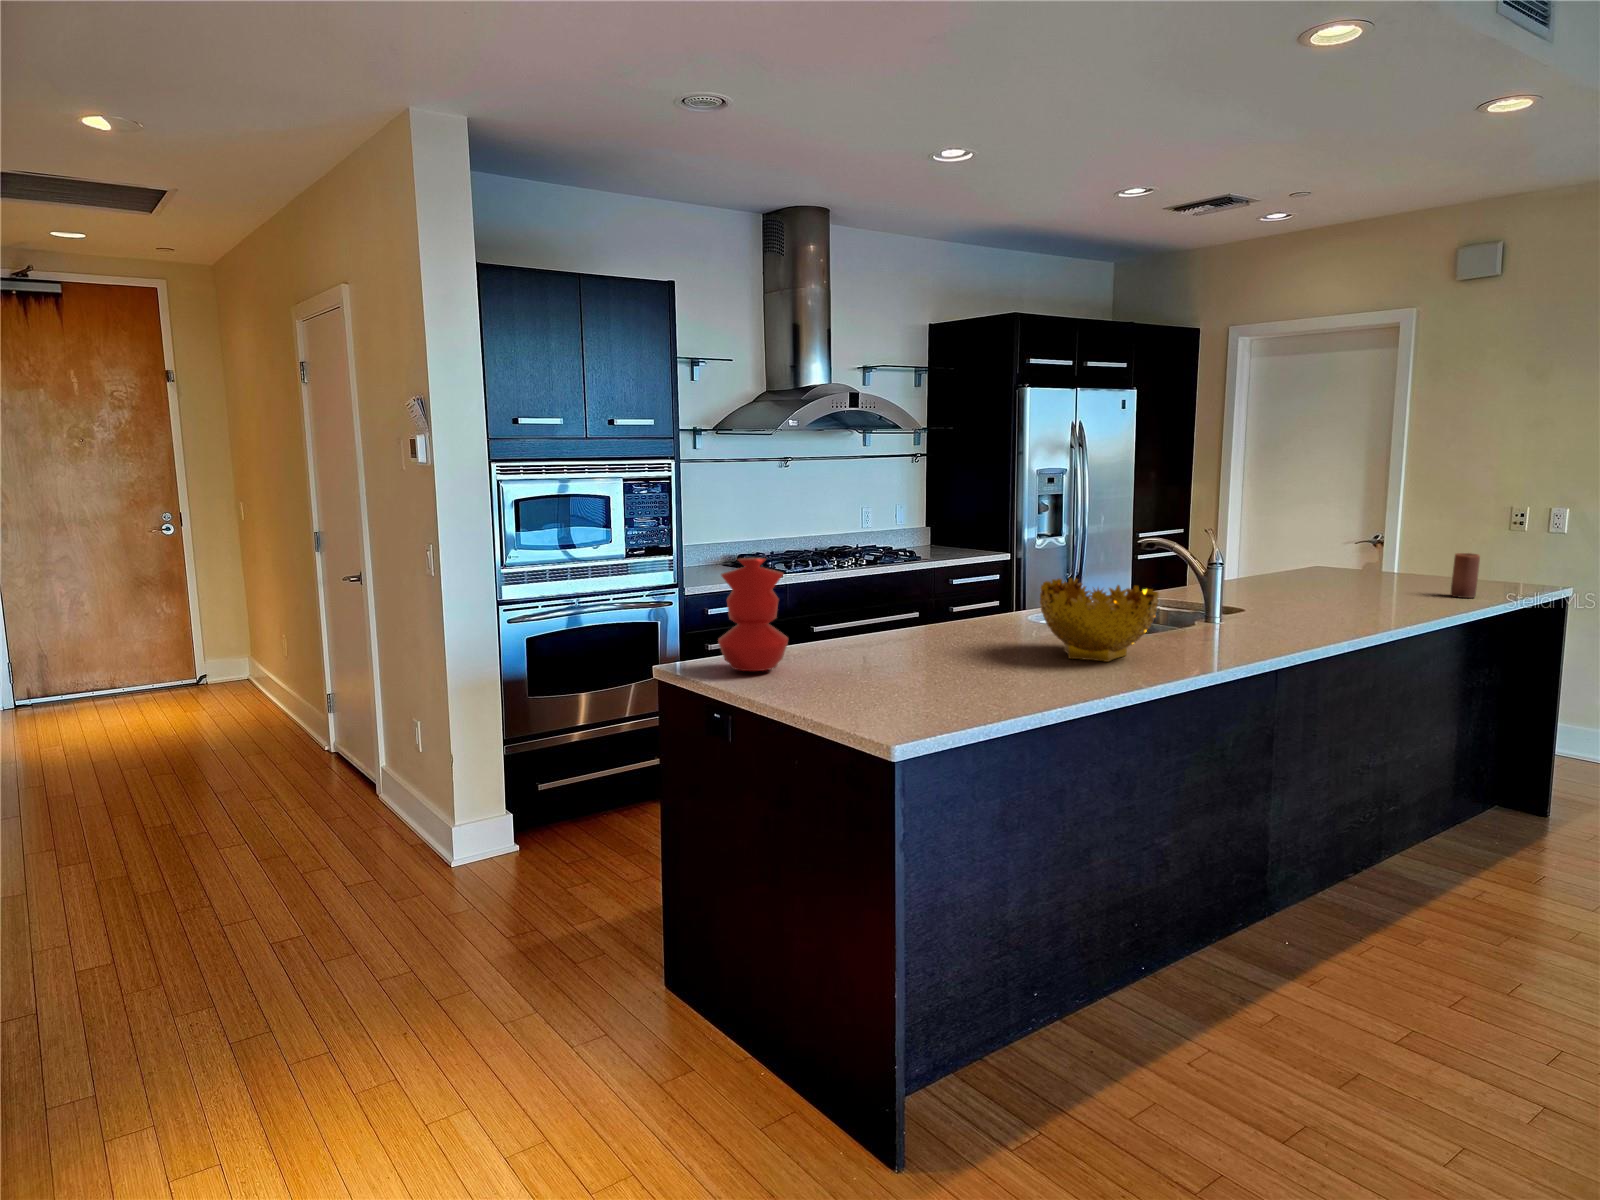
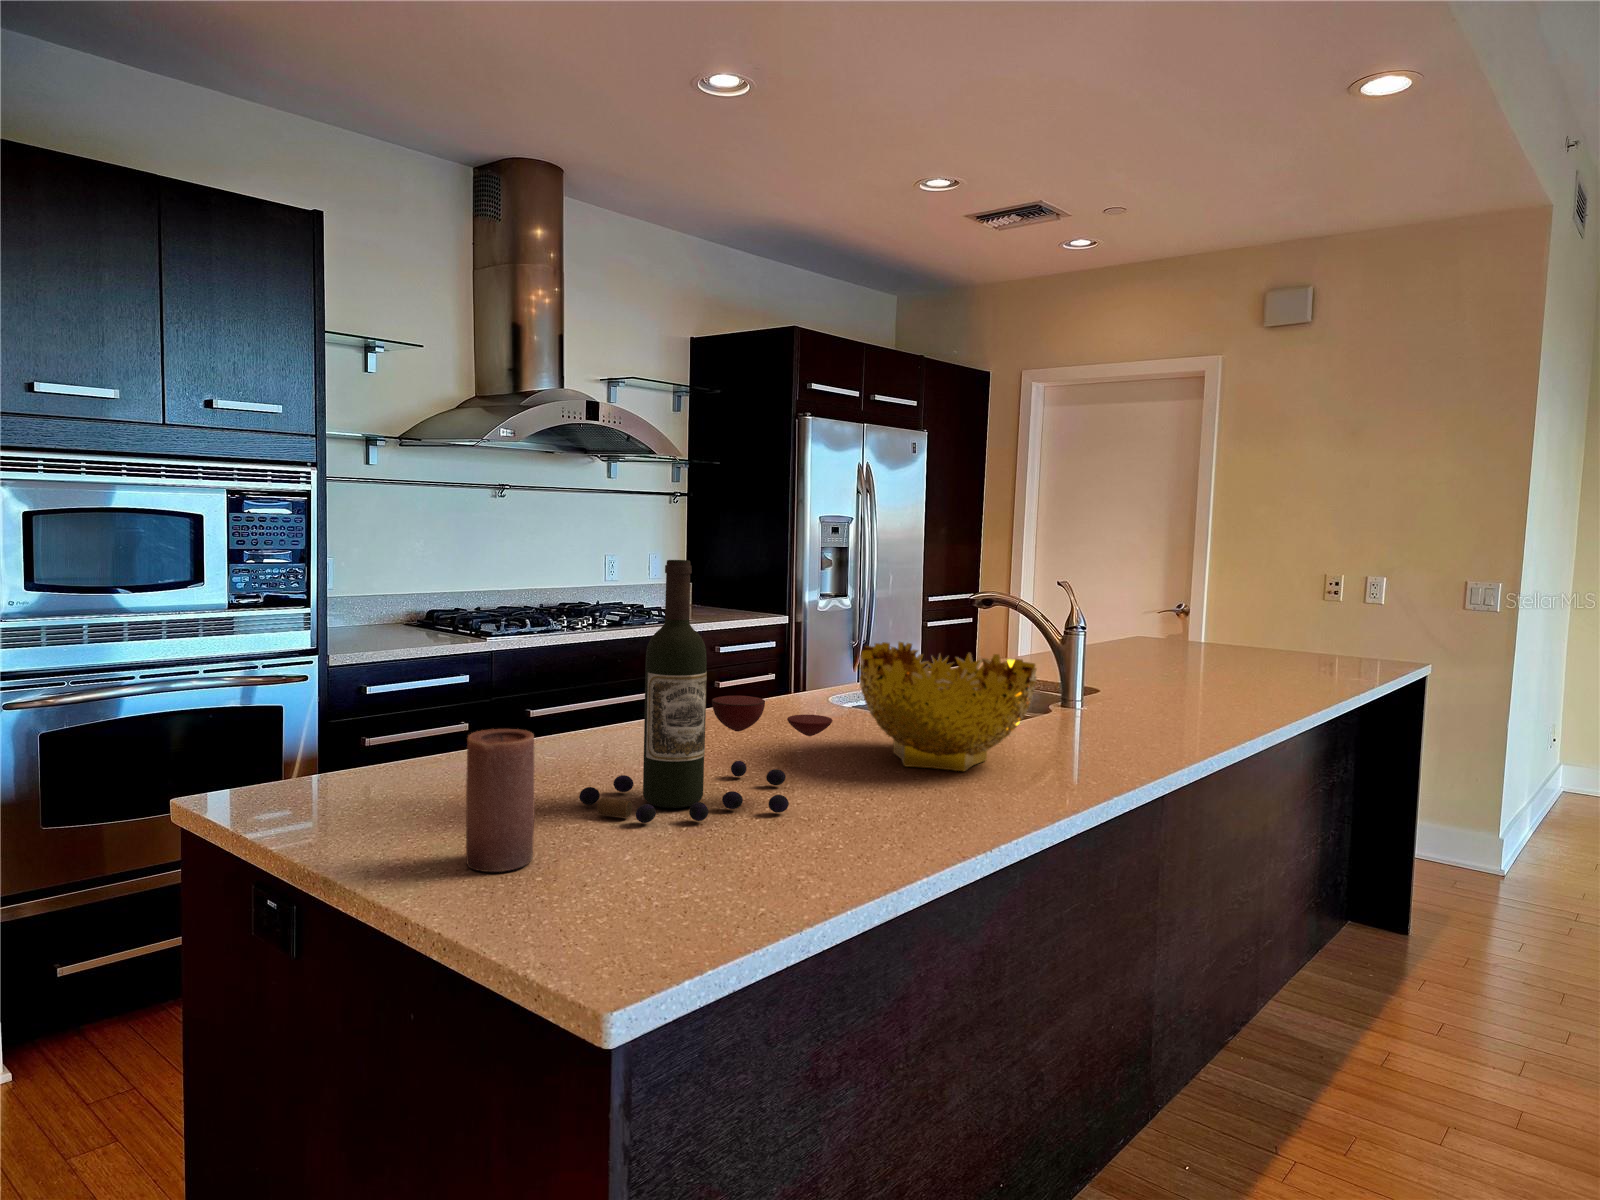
wine bottle: none [867,534,1020,684] -> present [579,560,833,823]
candle: present [1451,553,1480,598] -> present [466,729,534,872]
vase: present [718,558,788,671] -> none [303,596,439,802]

